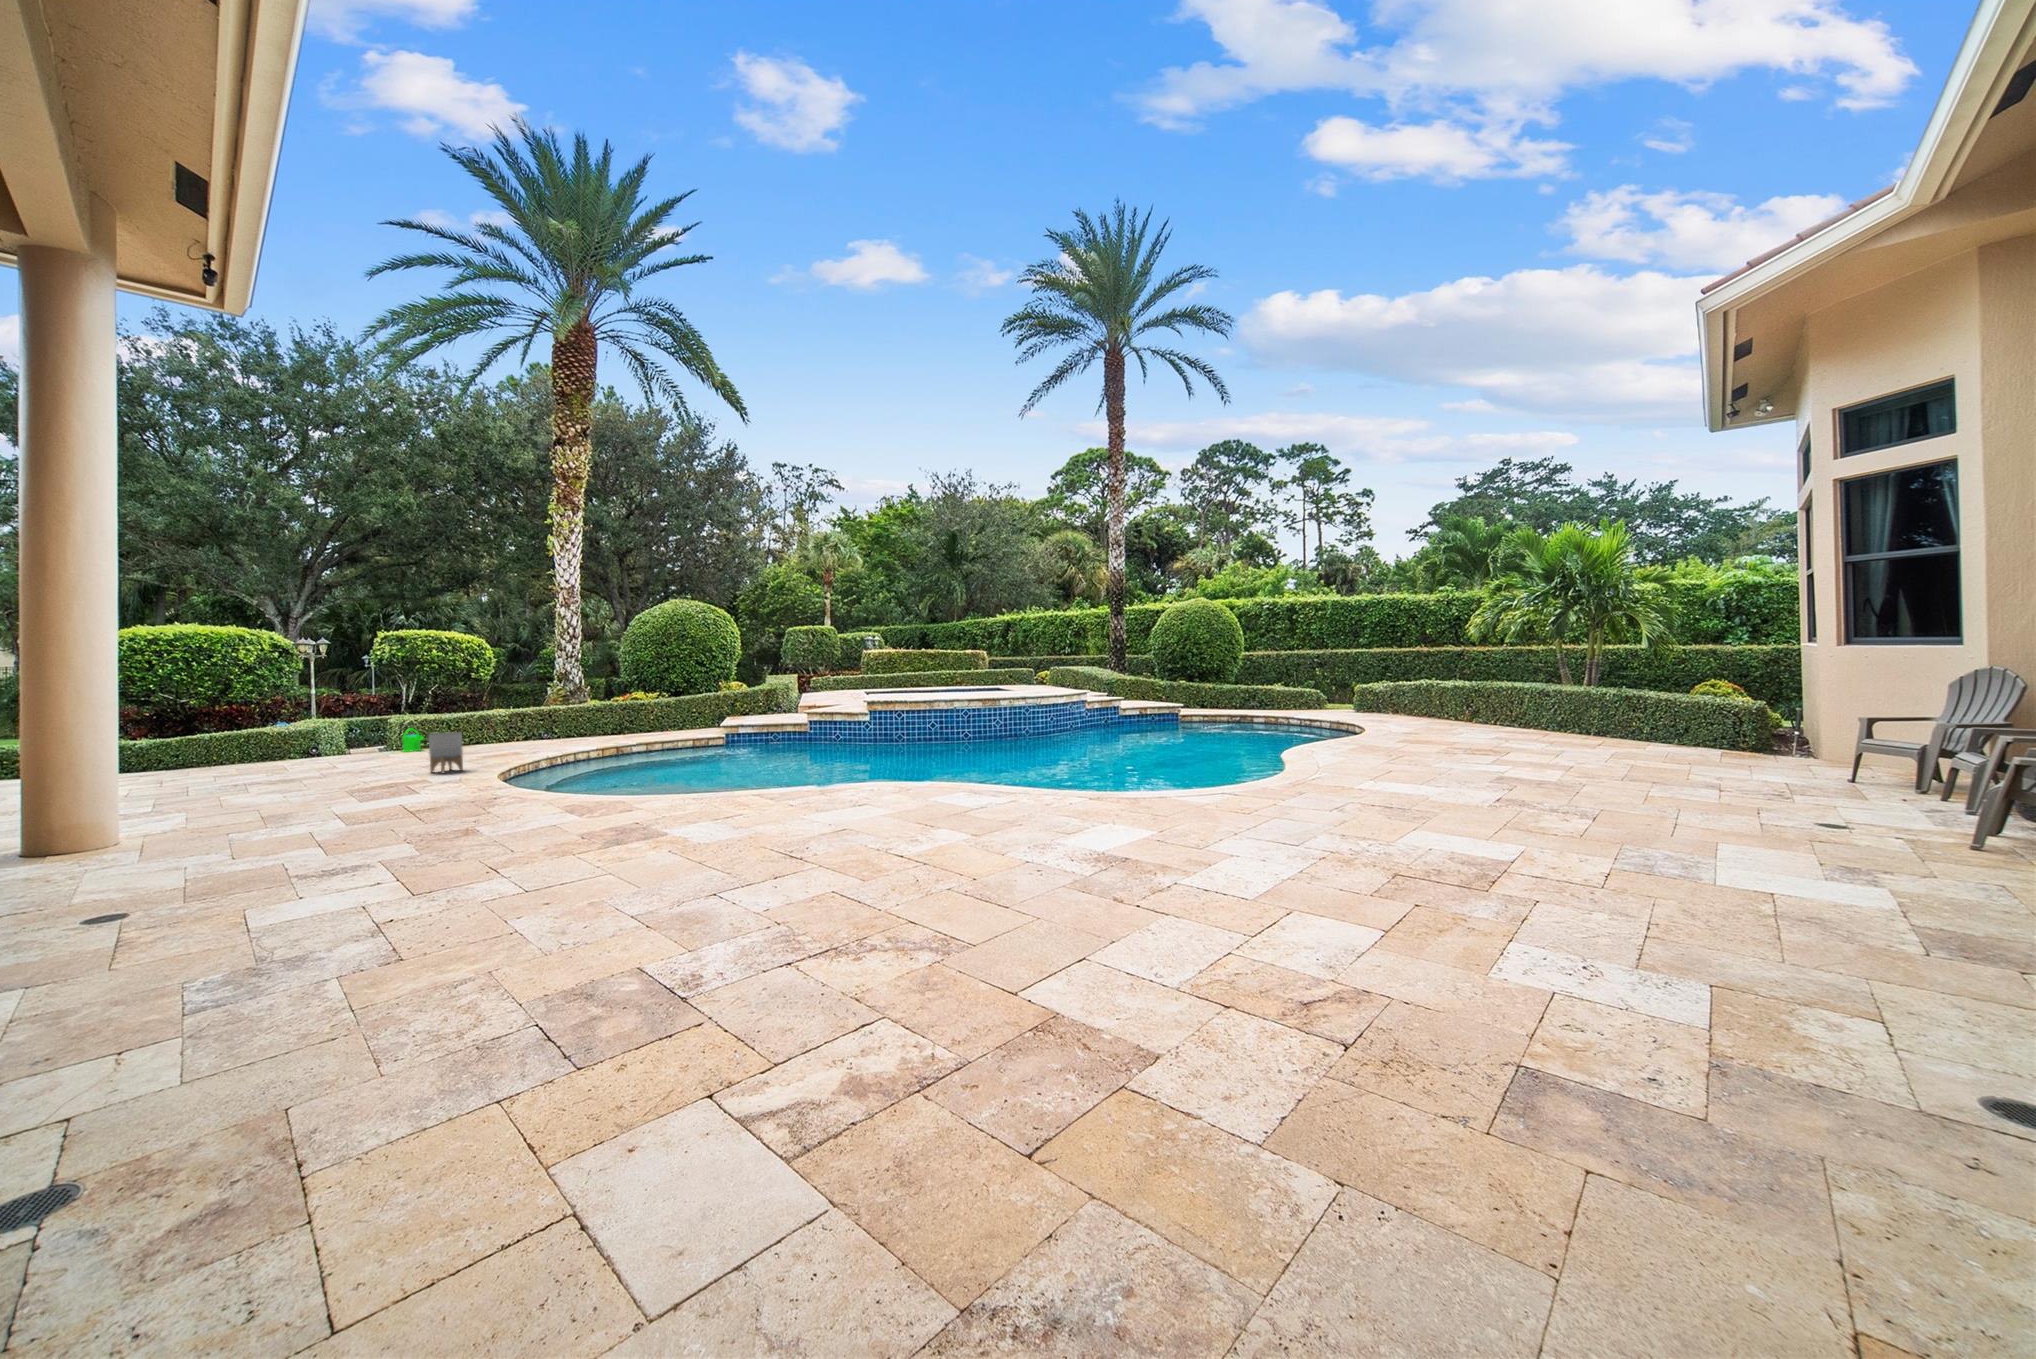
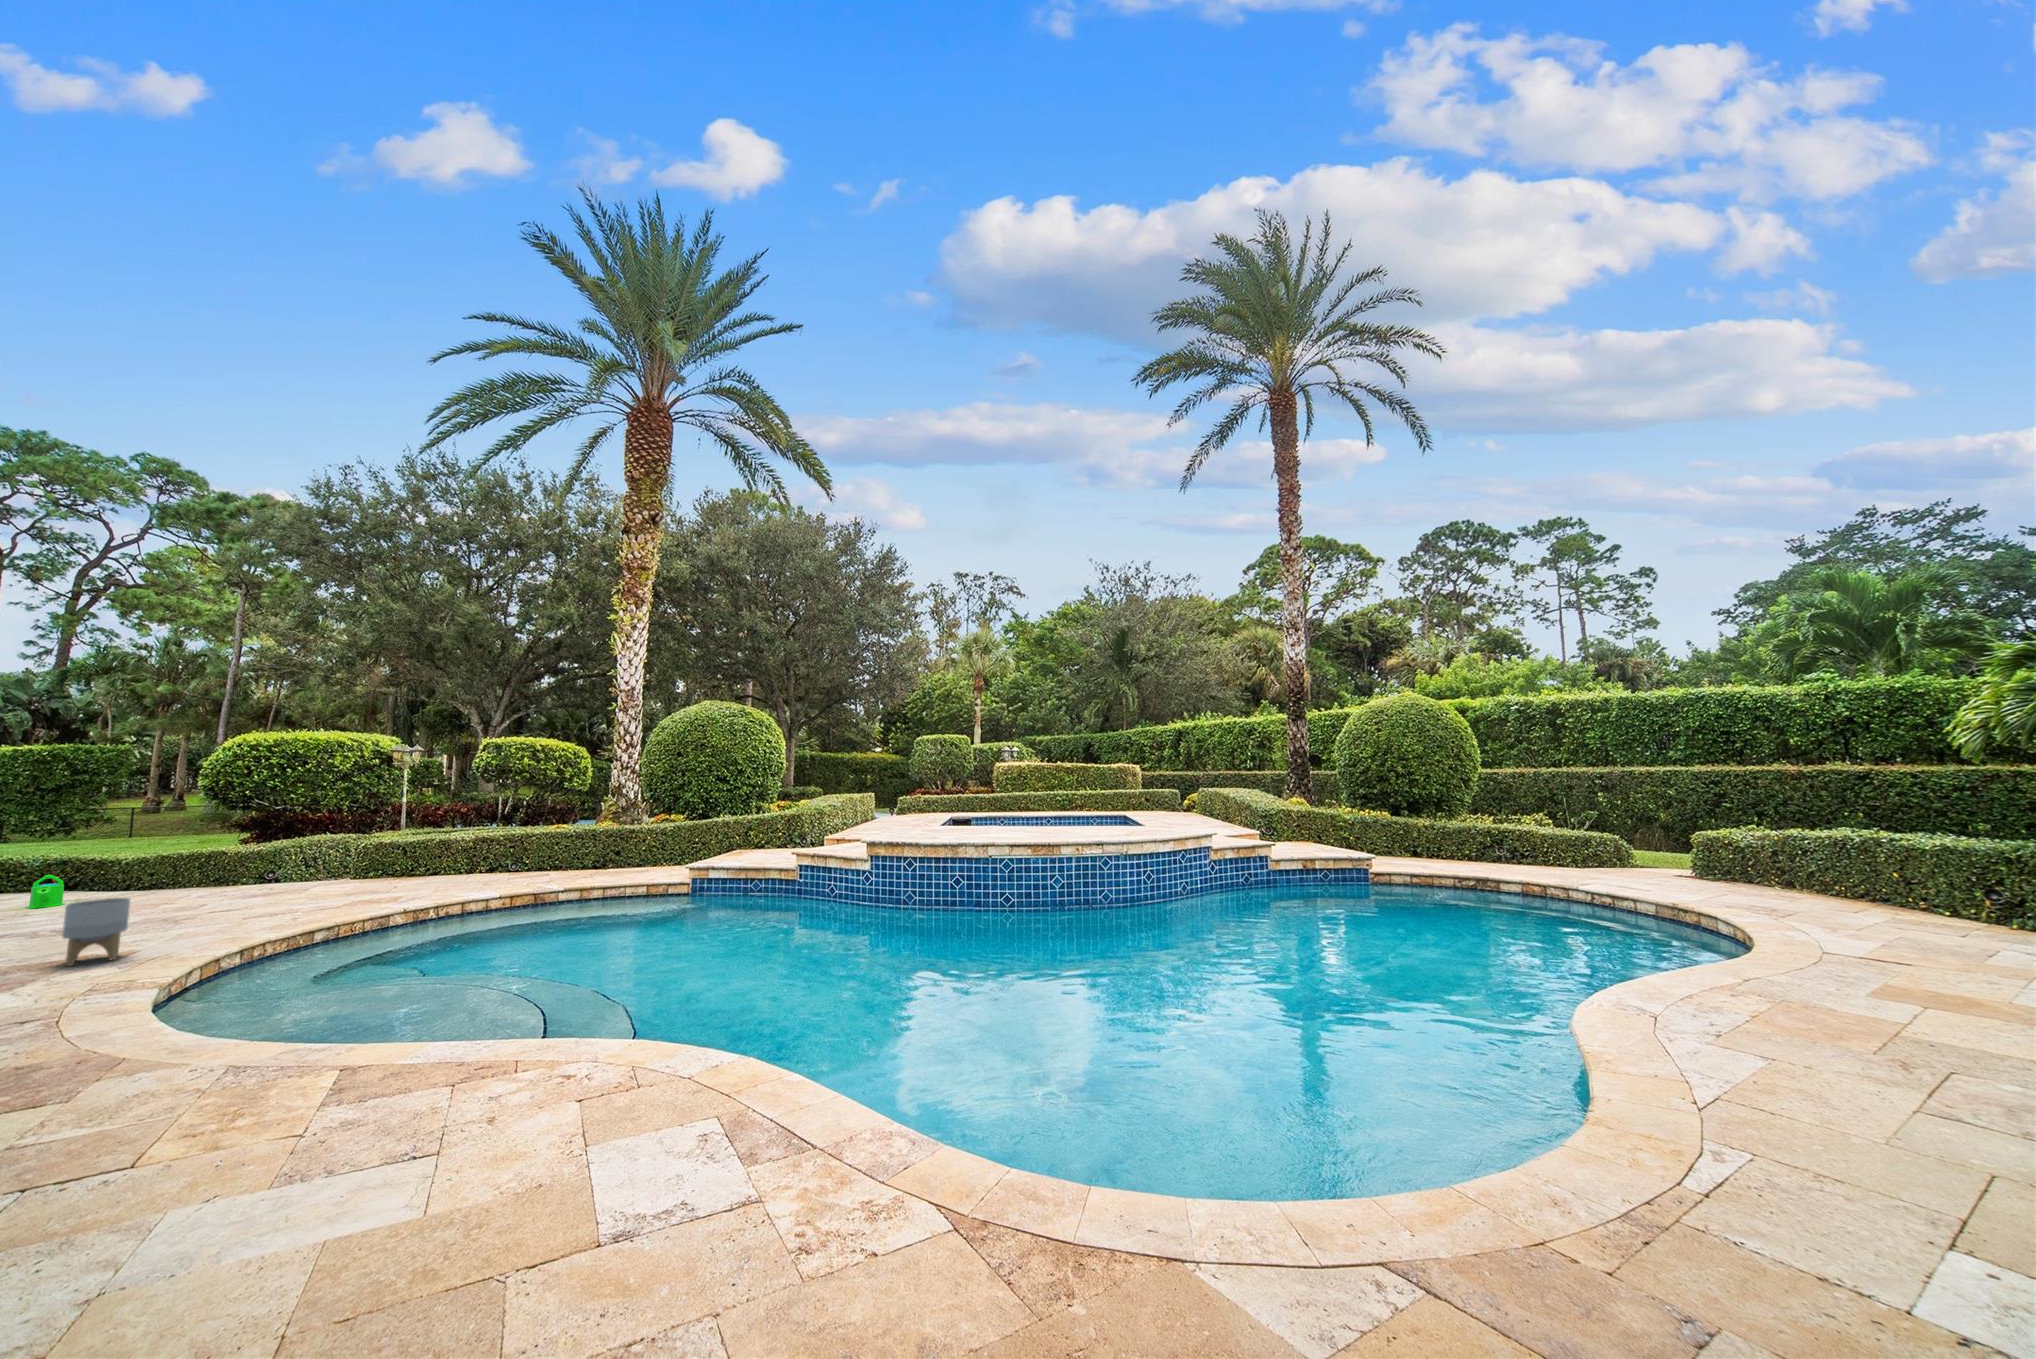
watering can: present [402,728,423,752] -> present [27,875,64,908]

